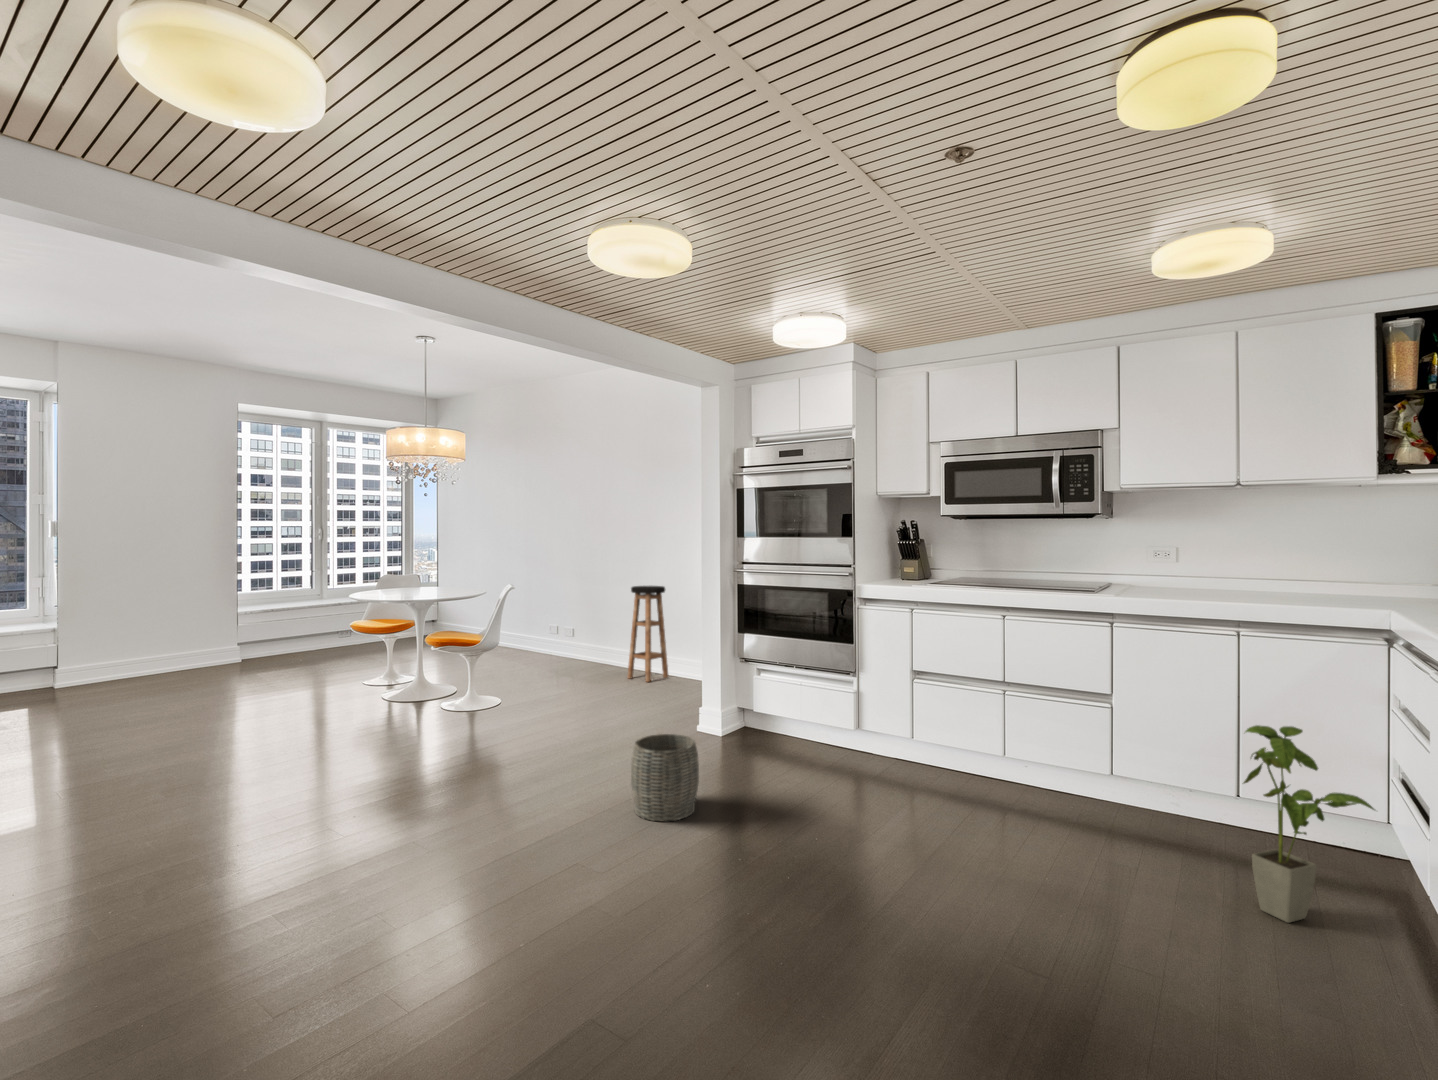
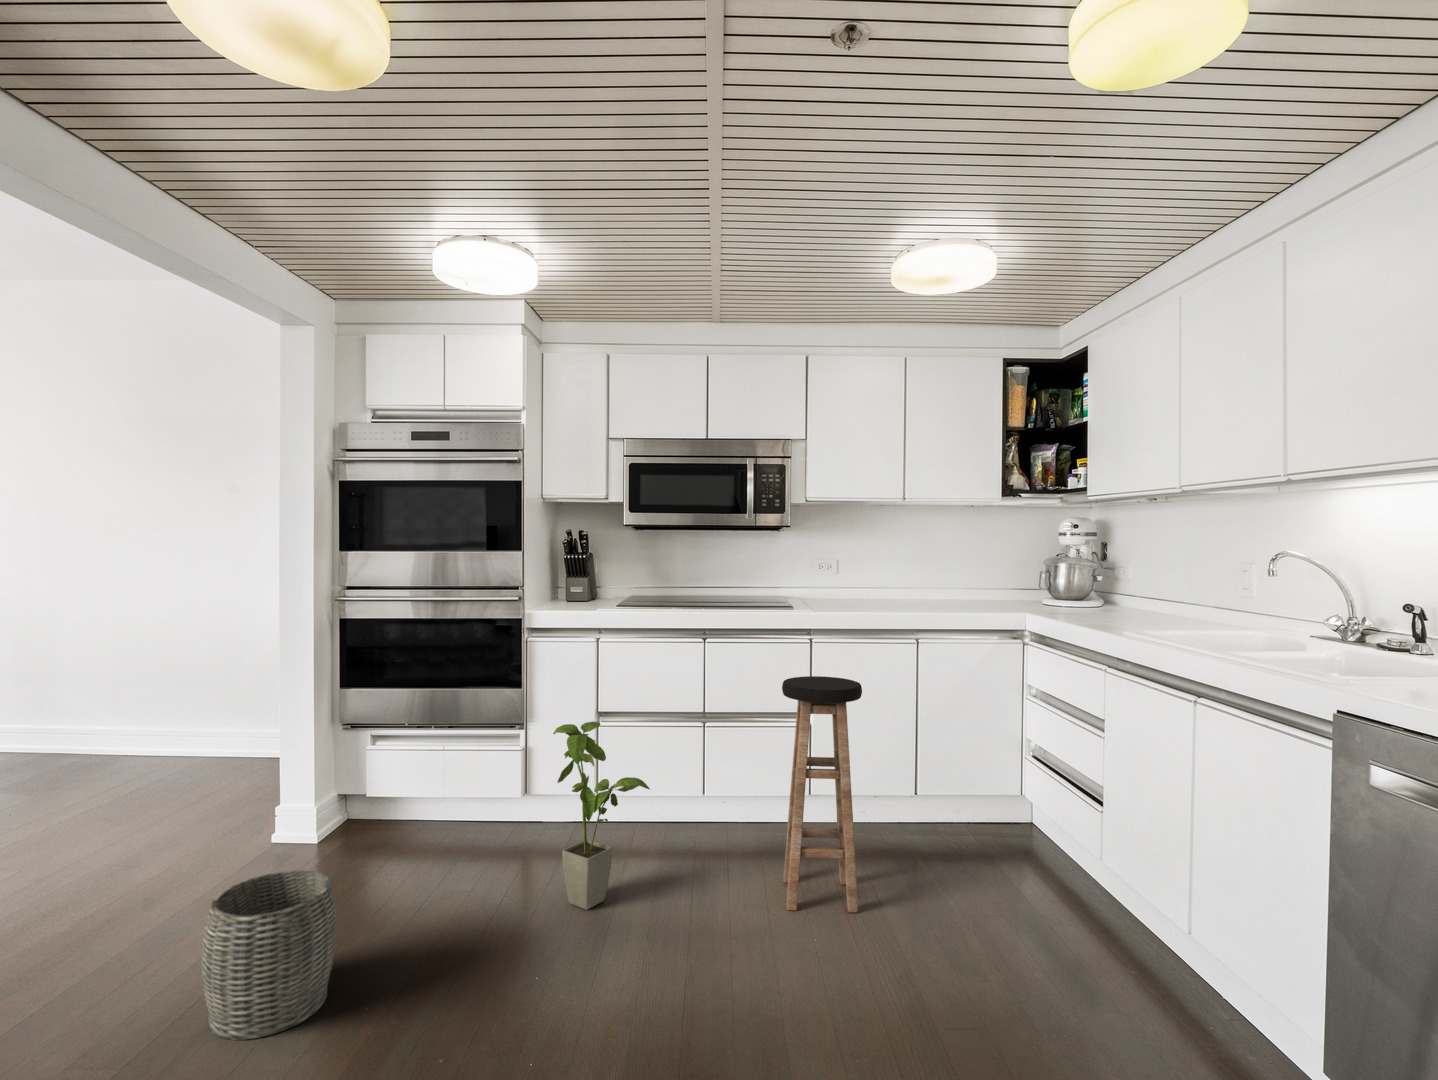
bar stool: present [628,586,668,682] -> present [782,676,862,912]
house plant: present [1244,725,1375,923] -> present [553,722,650,910]

